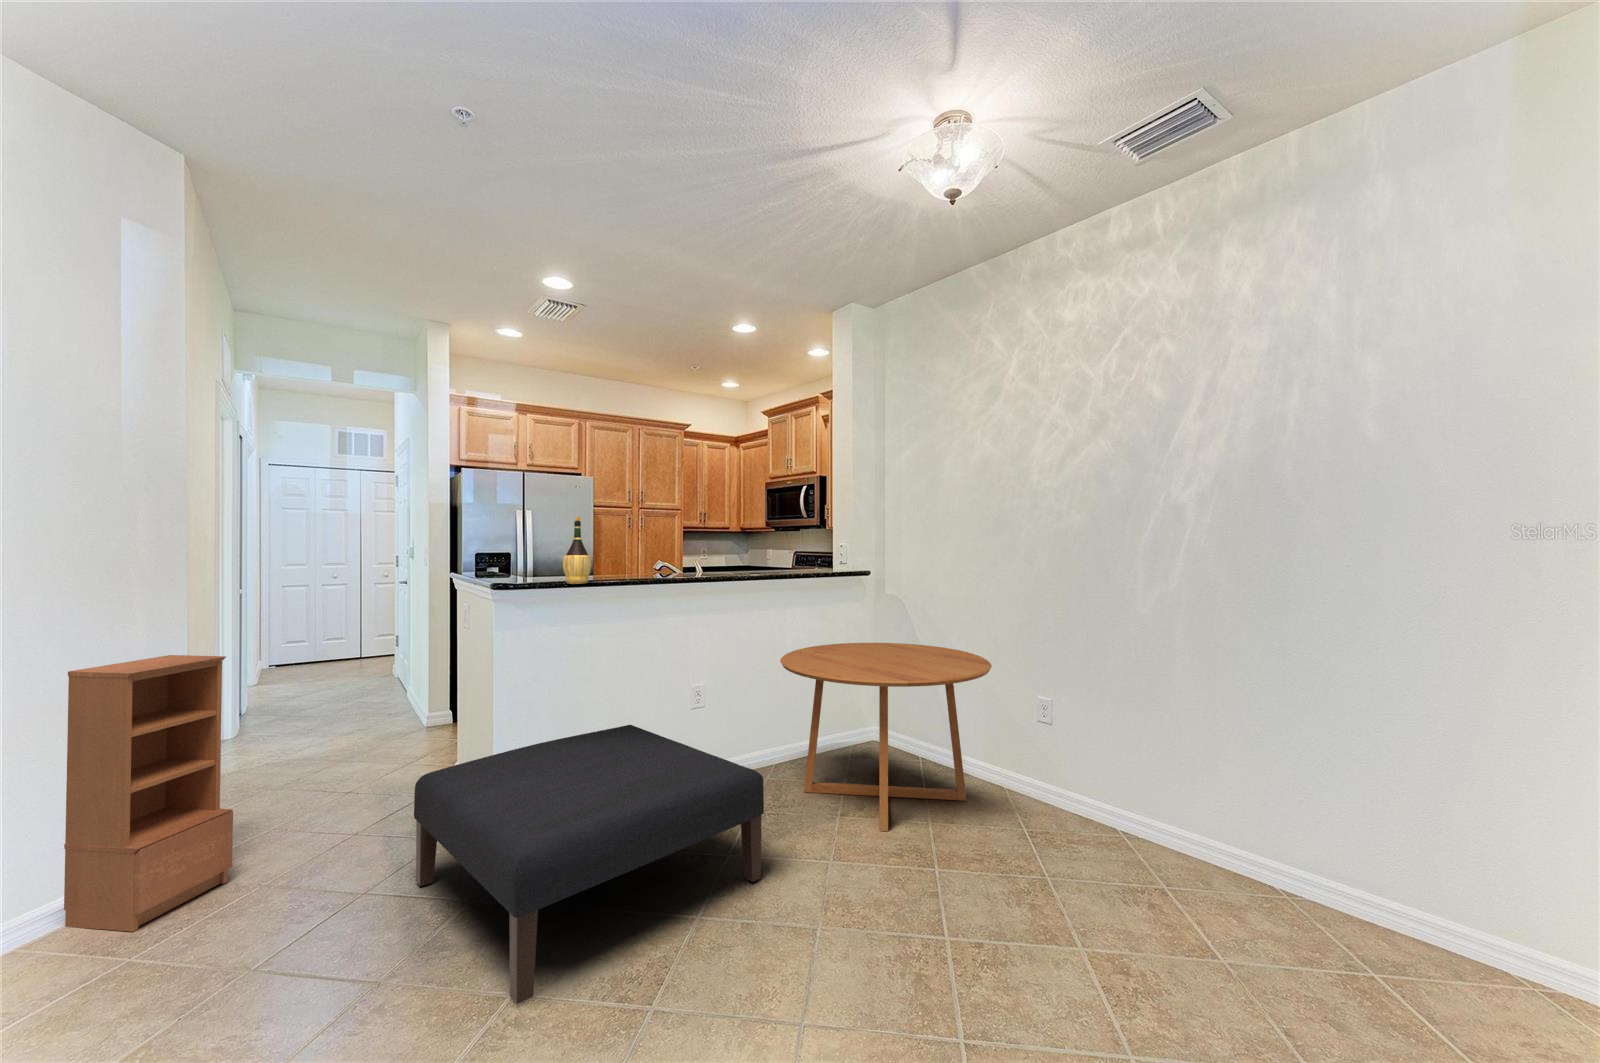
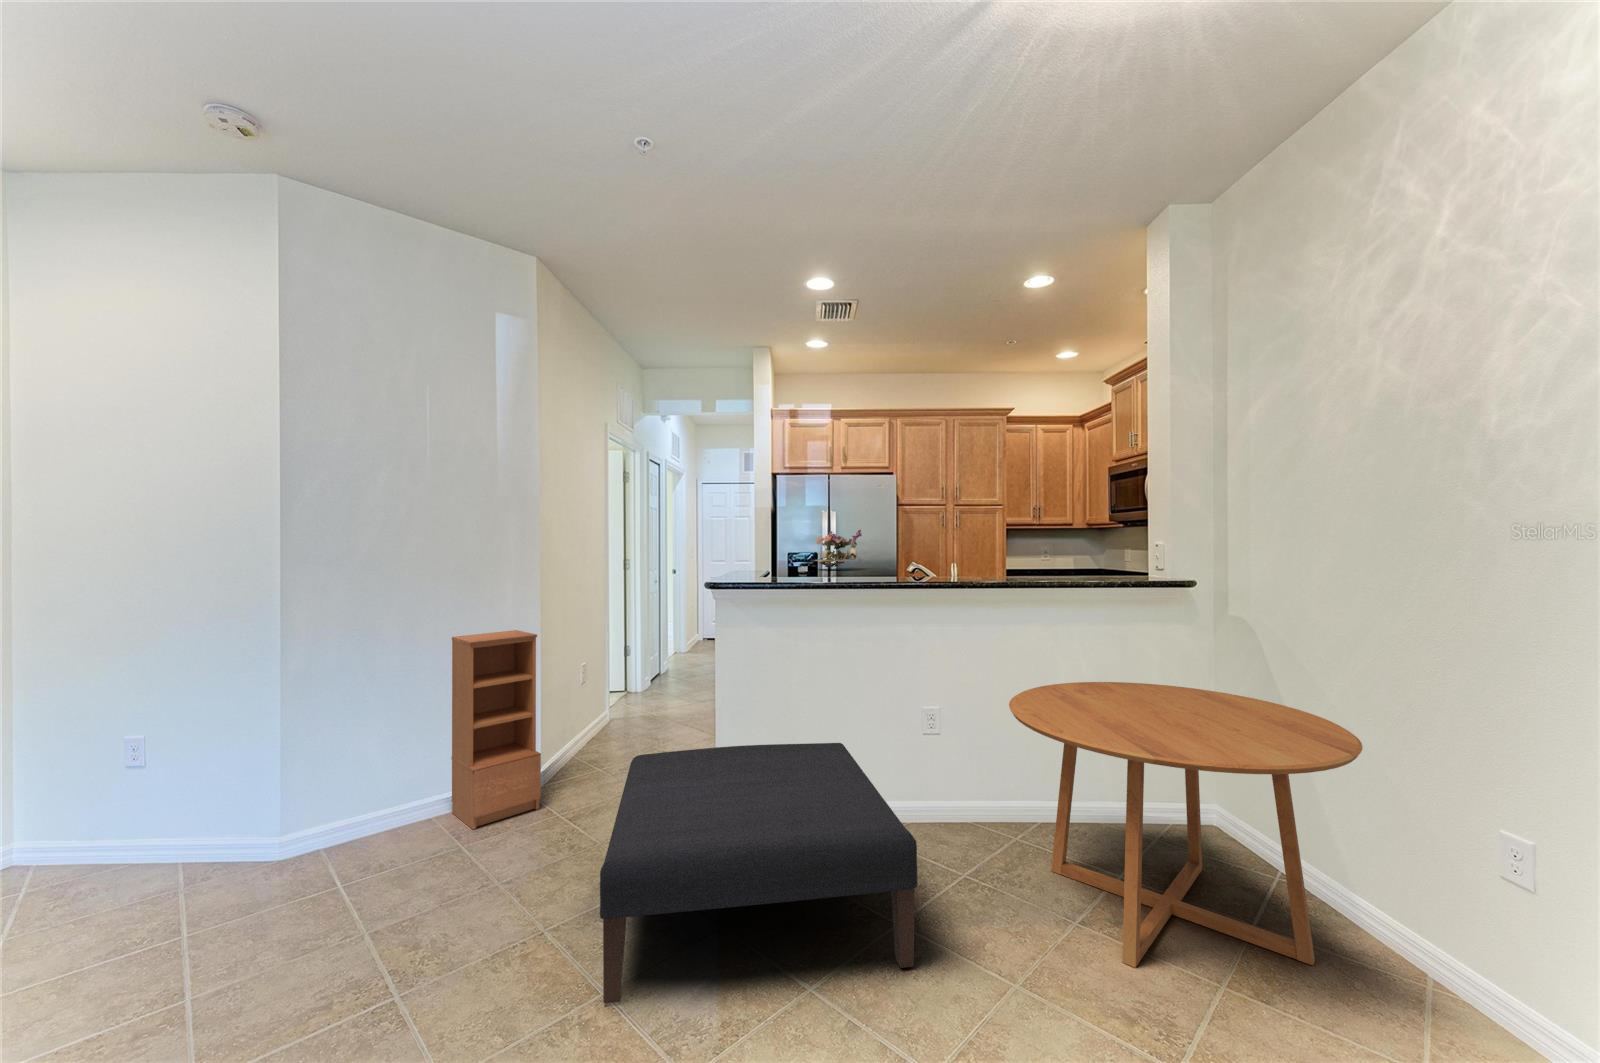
wine bottle: present [563,517,591,584] -> none [776,520,803,589]
flower arrangement: none [505,528,562,570] -> present [815,529,862,569]

